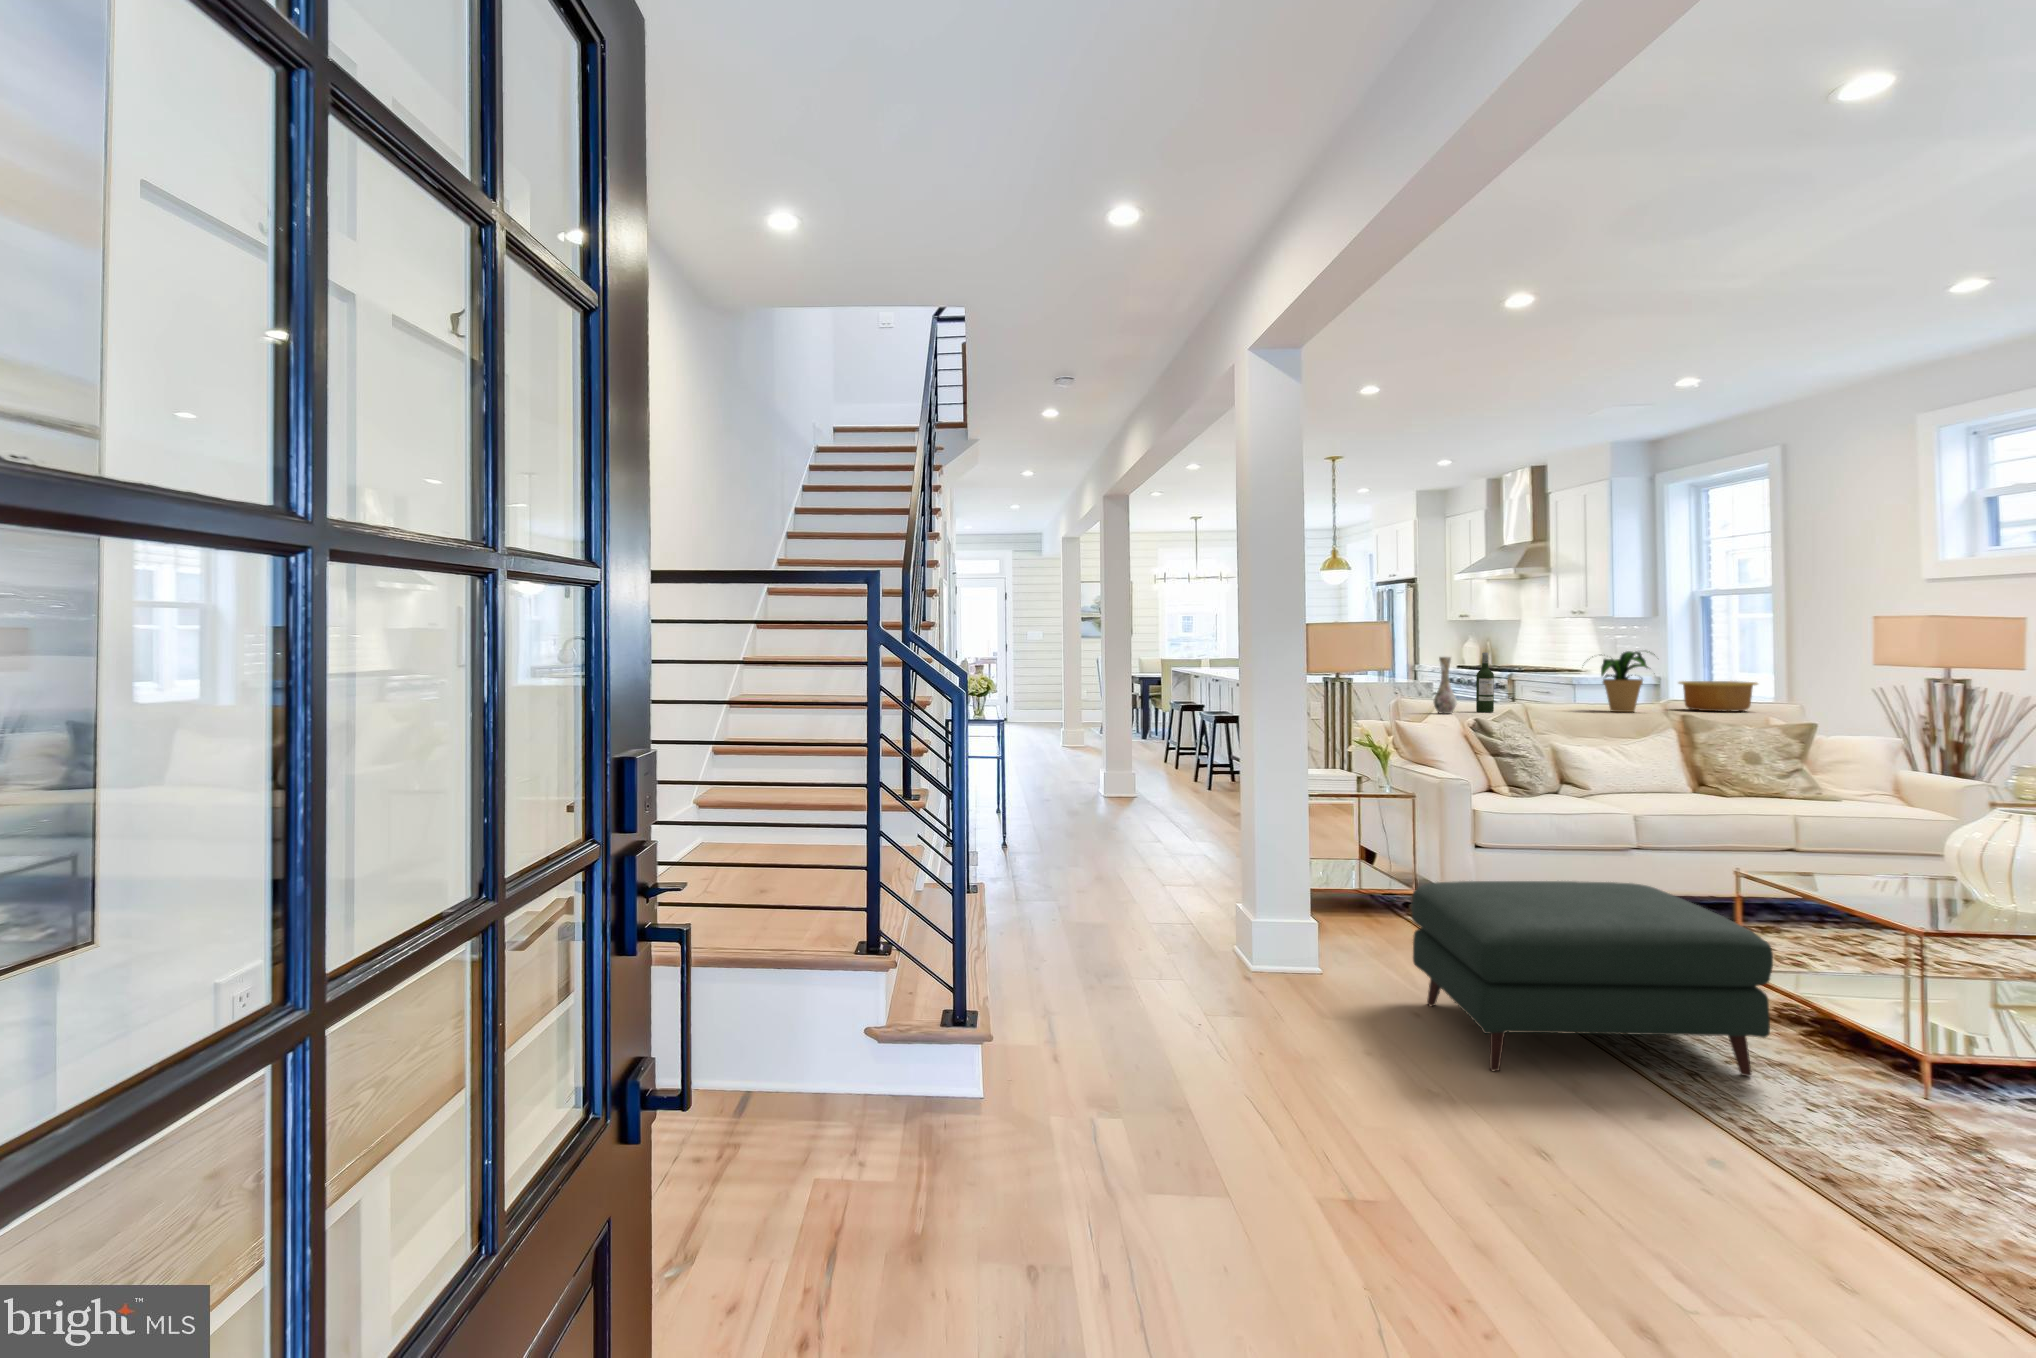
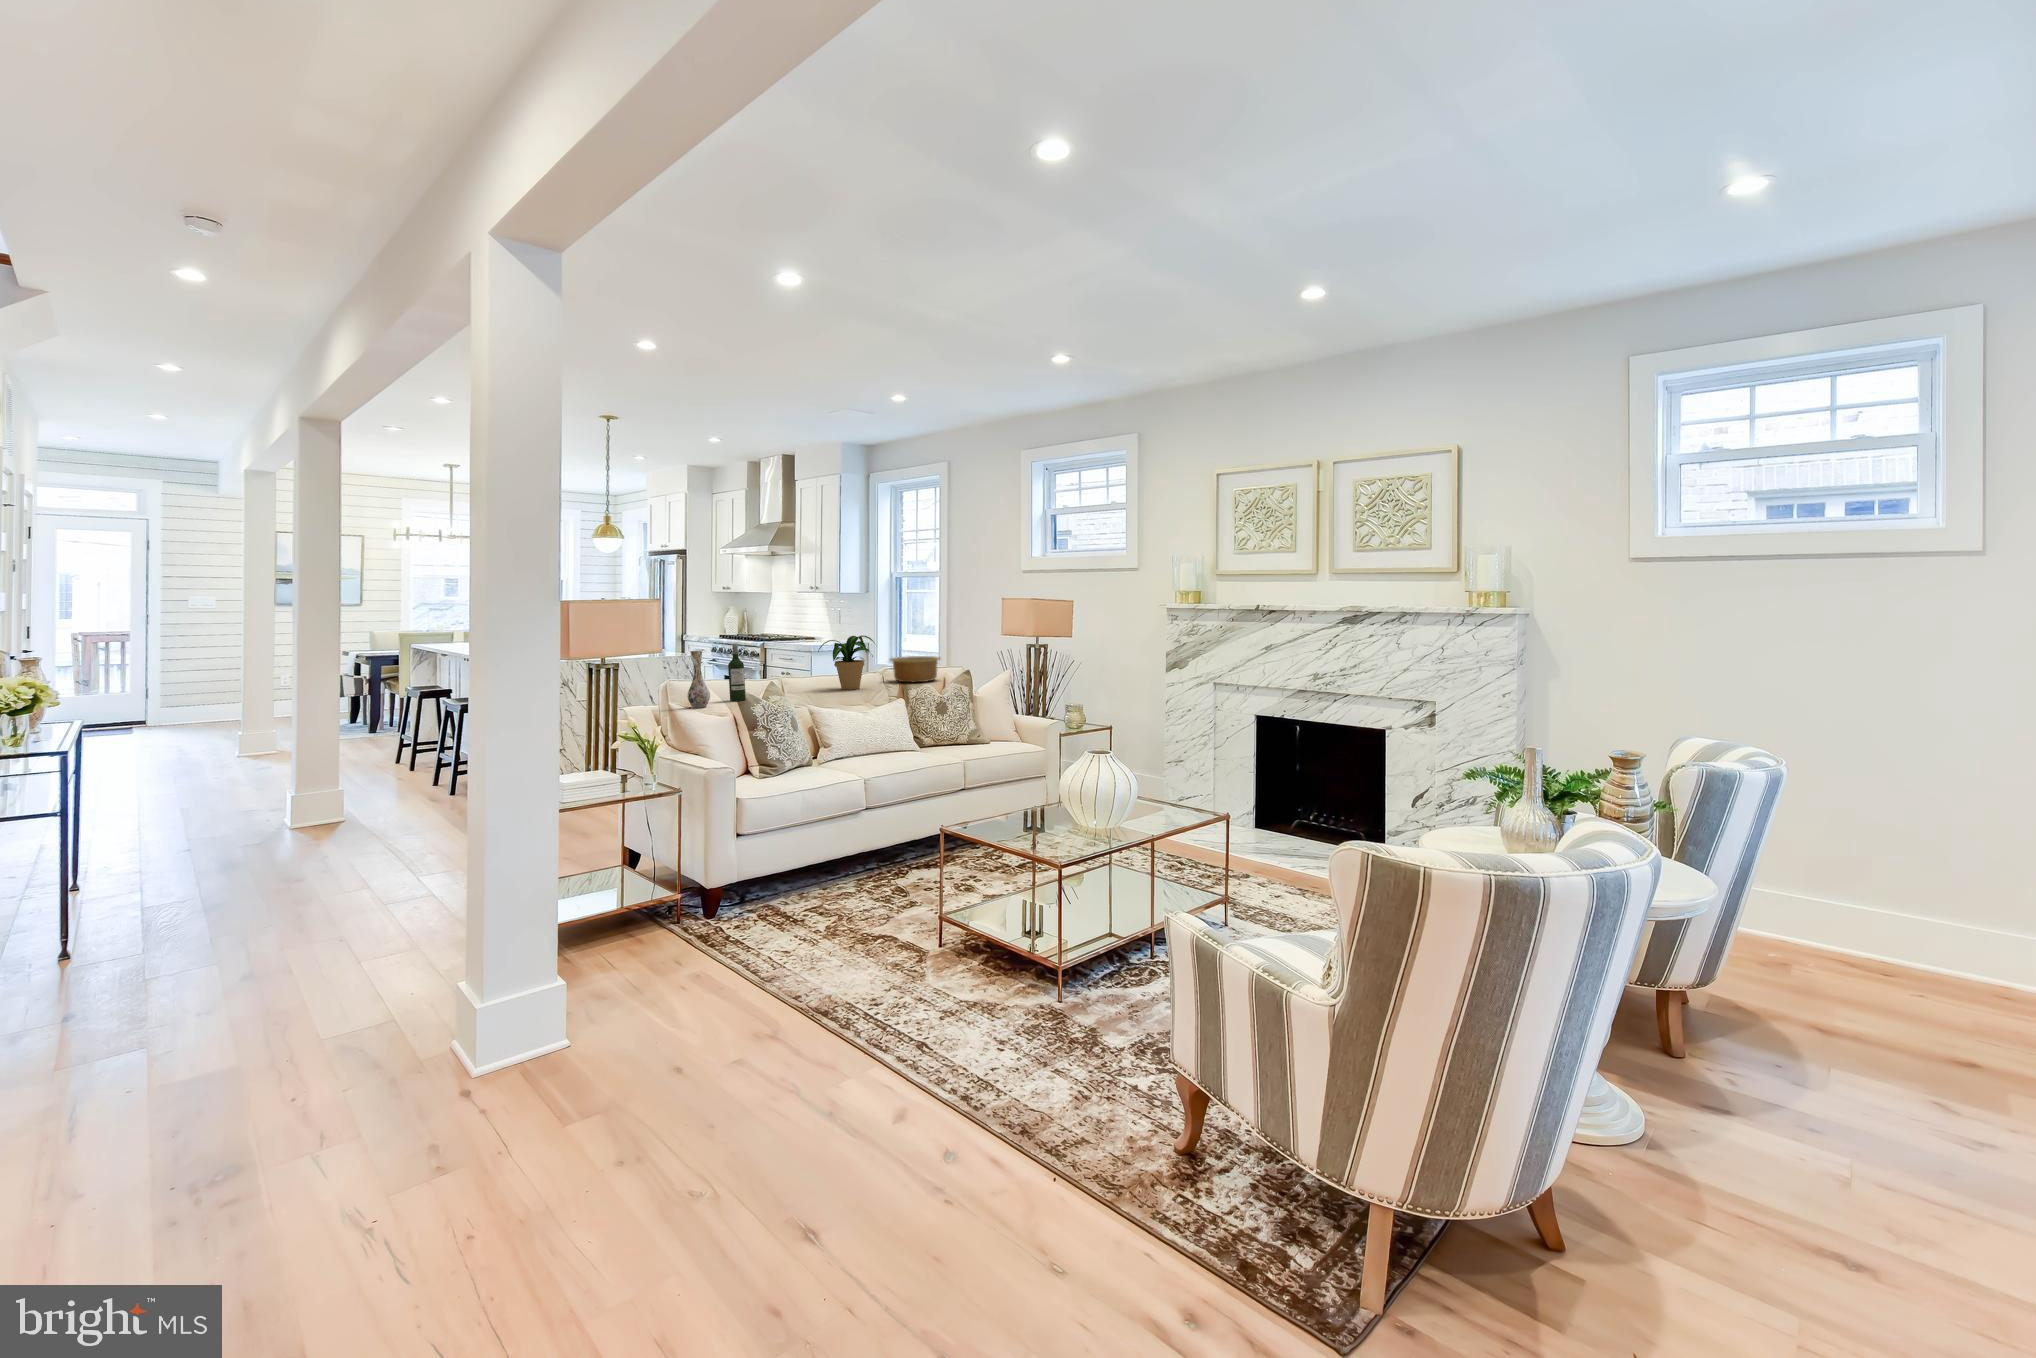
ottoman: present [1411,881,1773,1076] -> none [662,870,967,1121]

